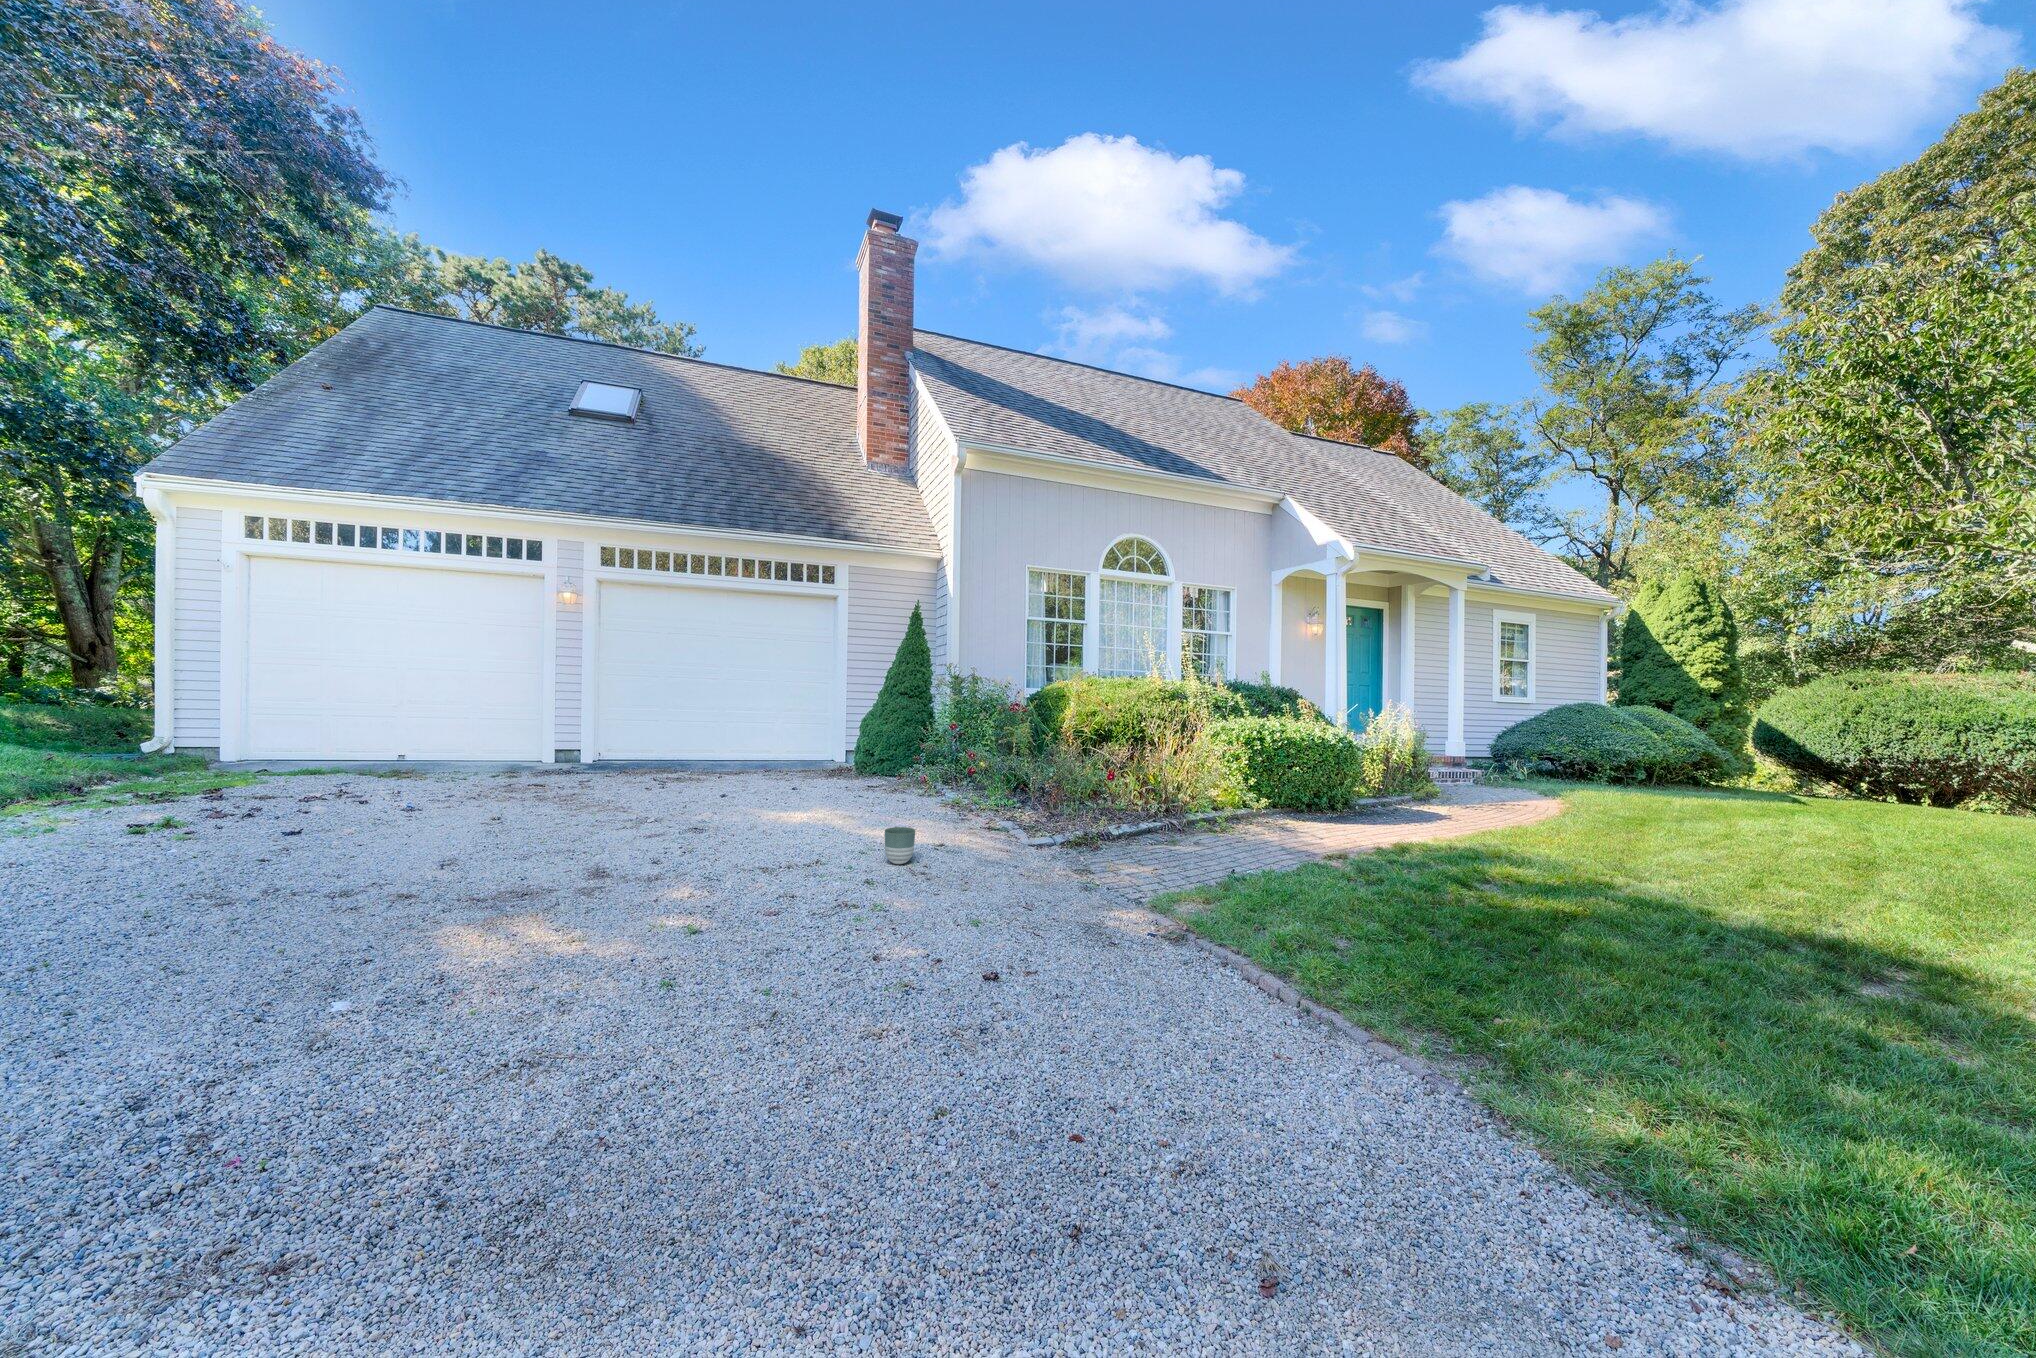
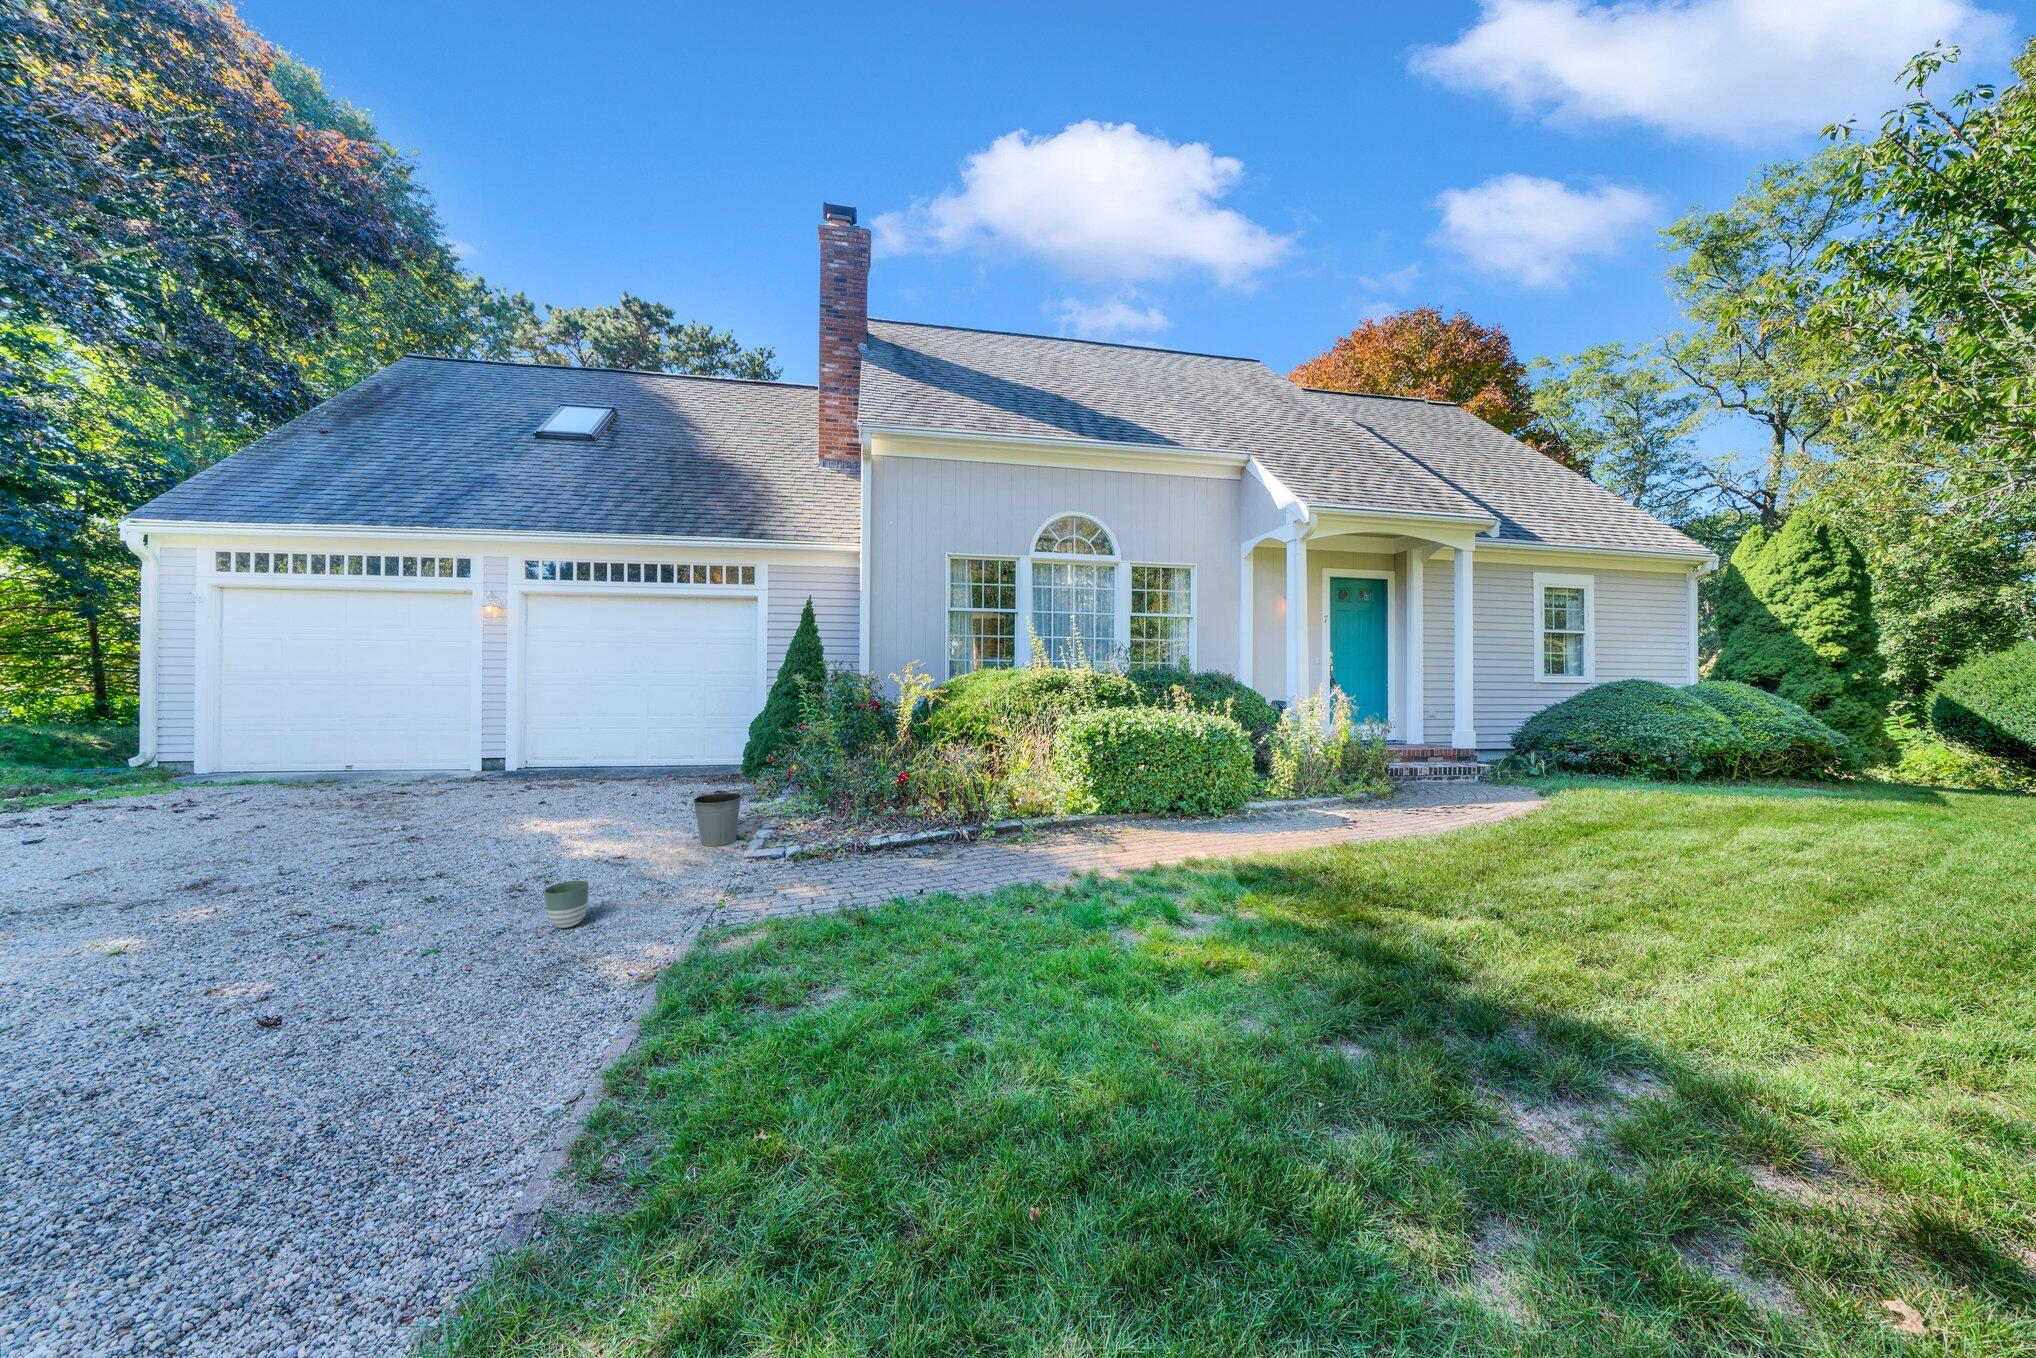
bucket: none [897,771,939,817] -> present [691,792,741,846]

